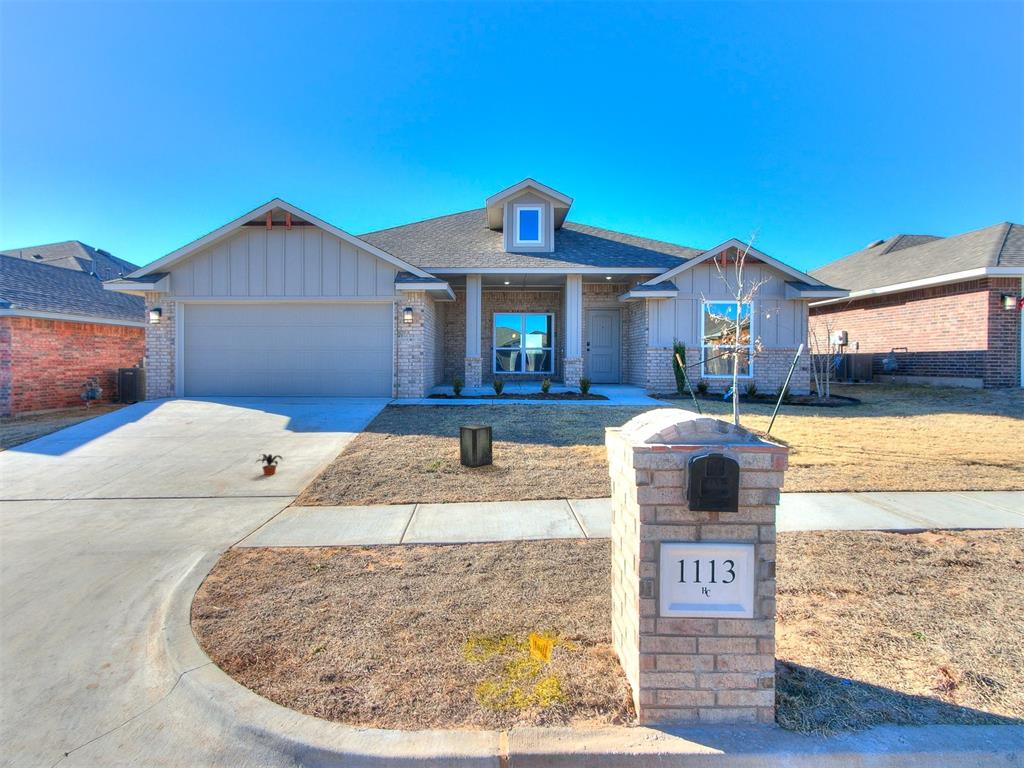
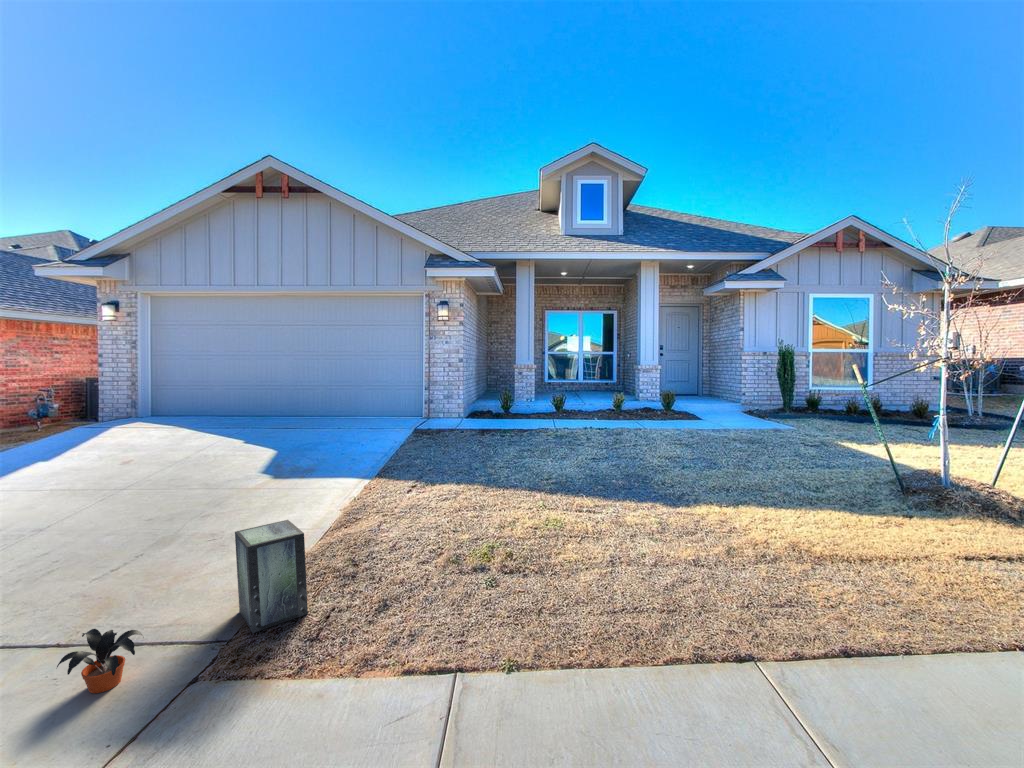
storage box: present [460,424,492,467] -> present [235,520,308,633]

